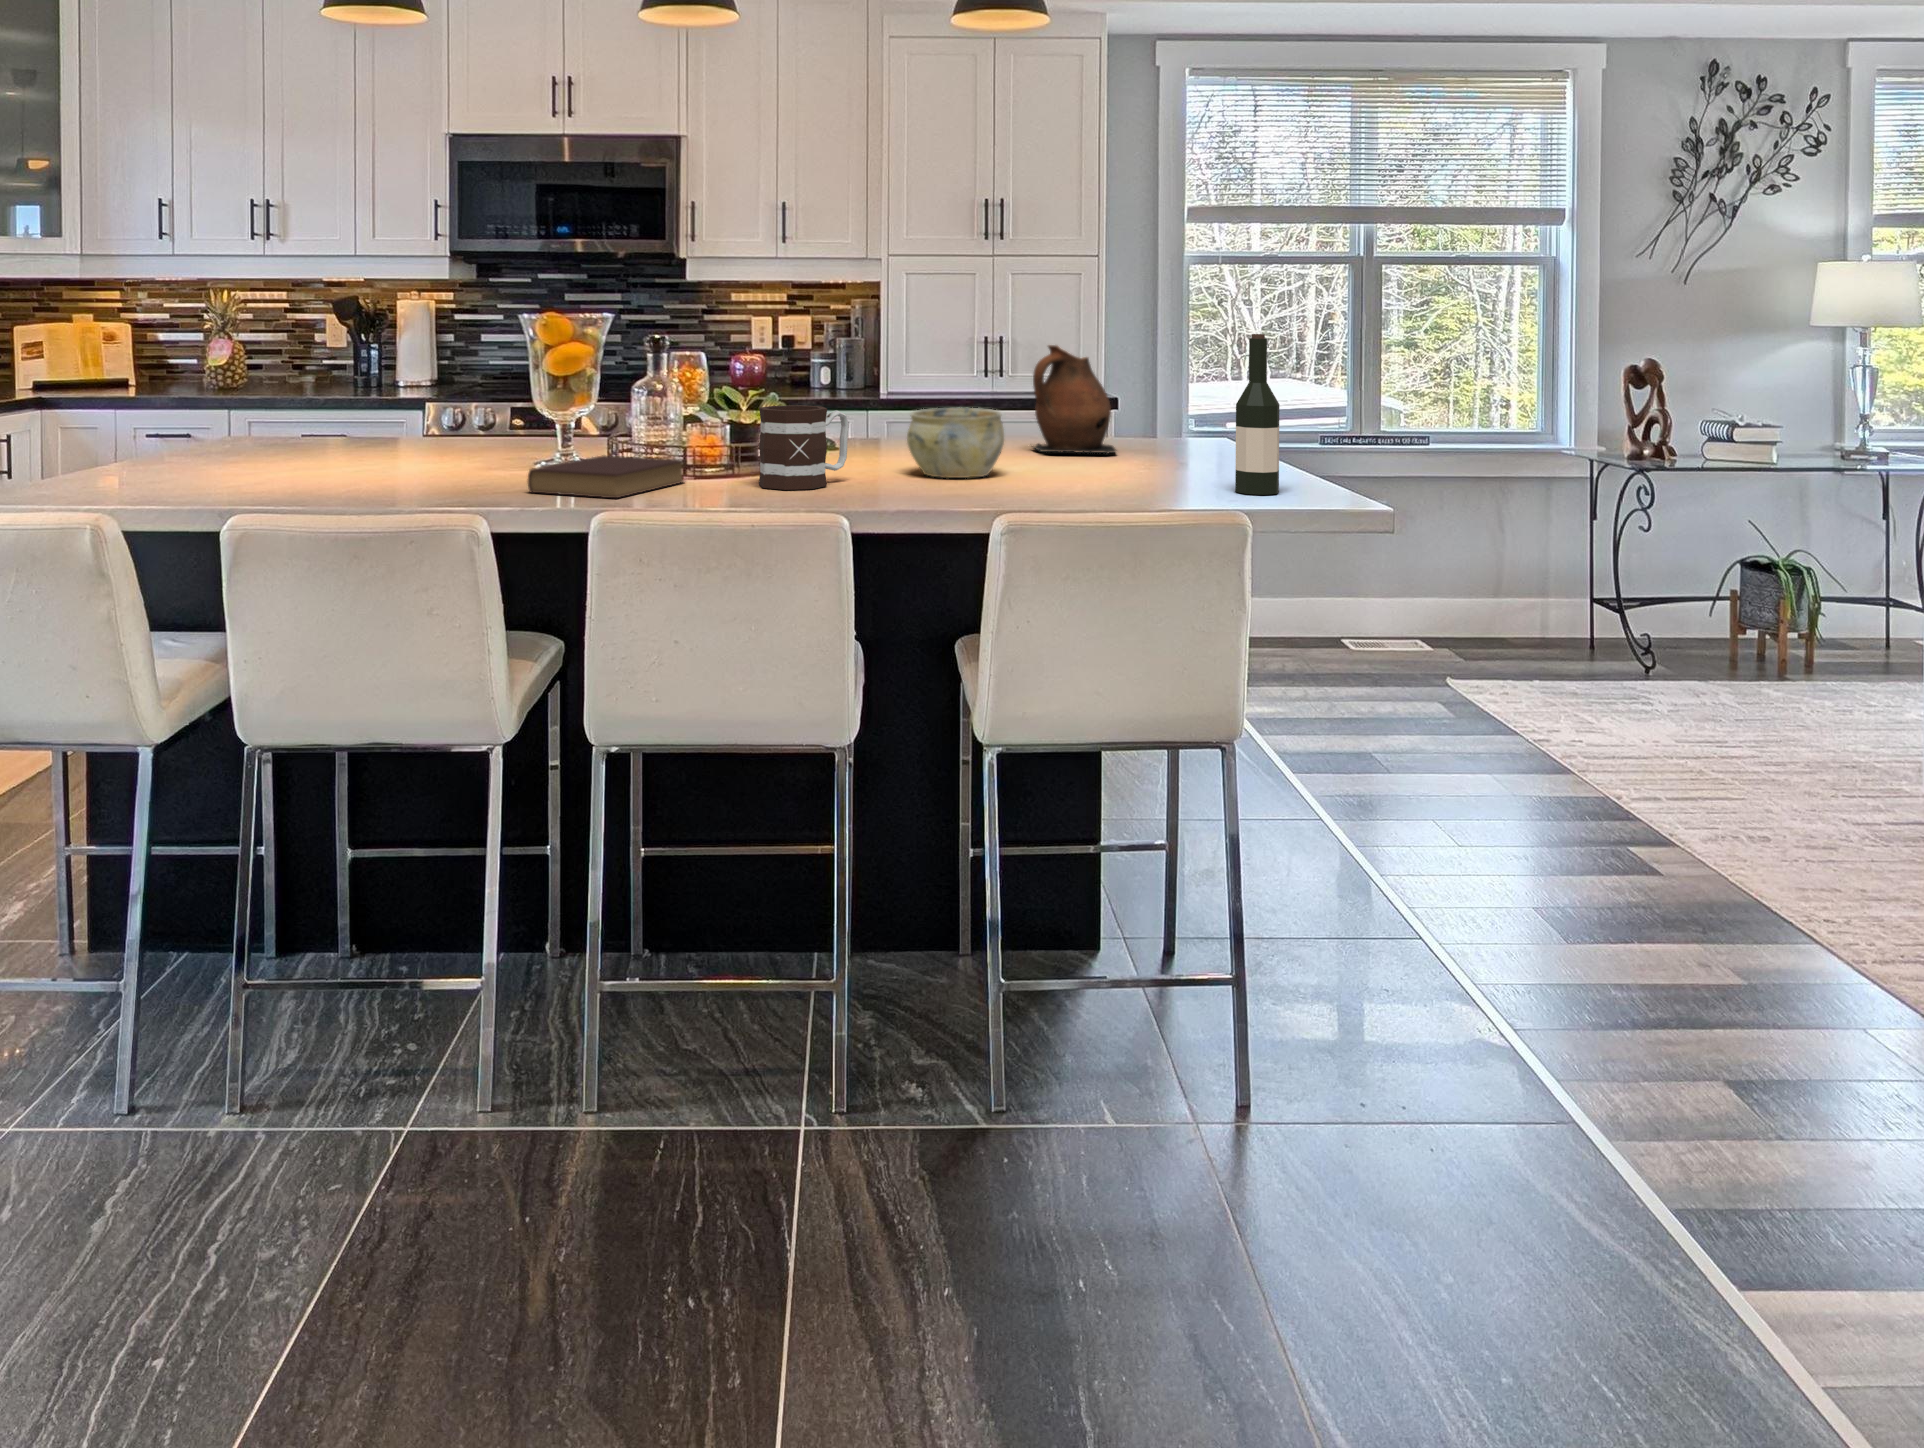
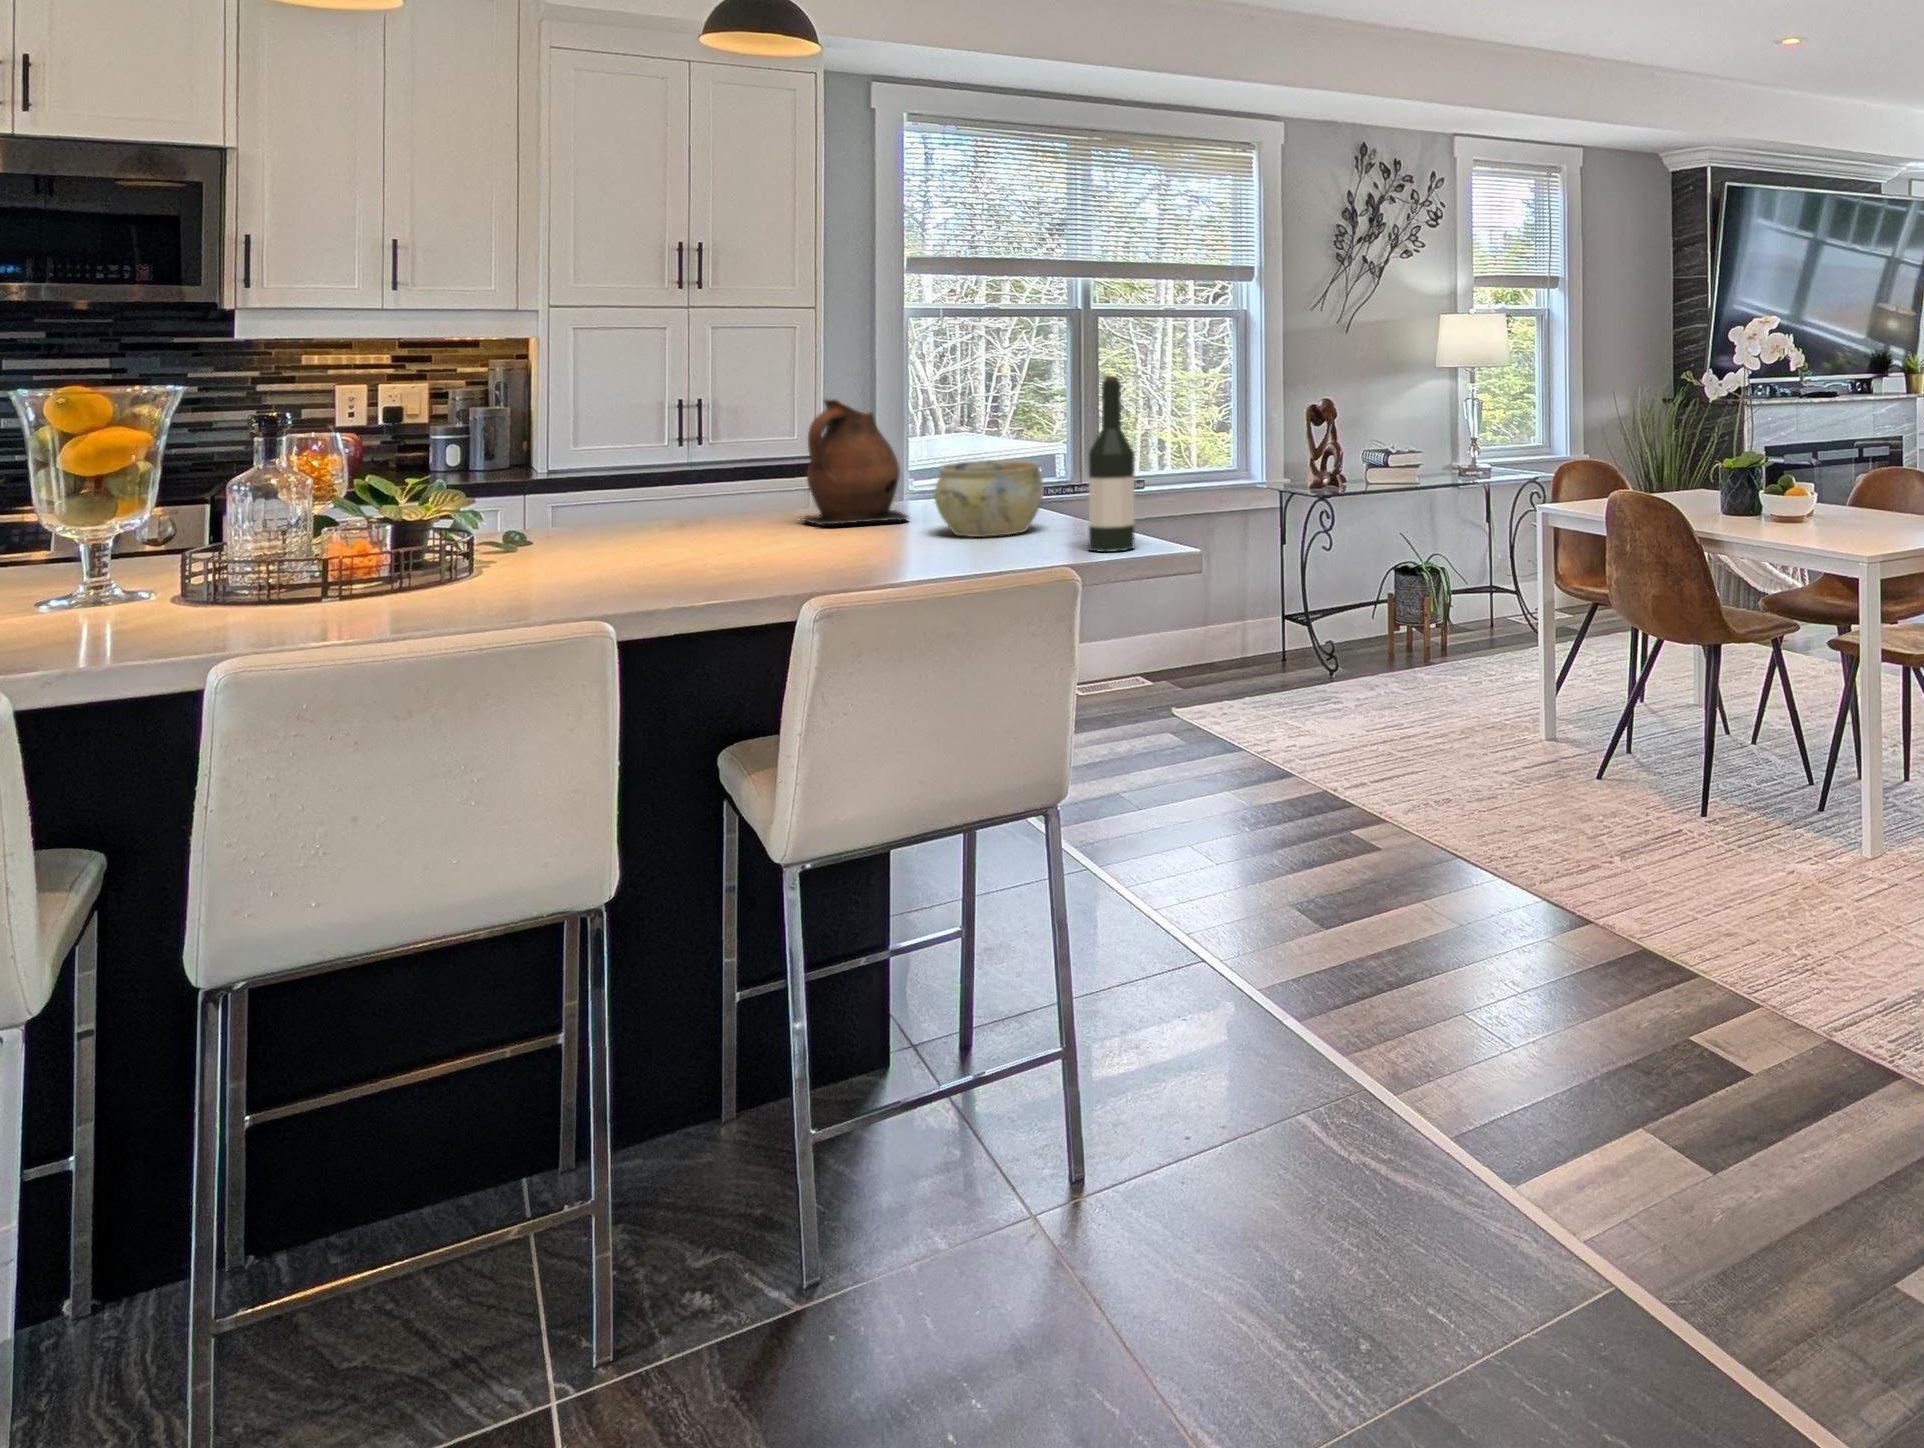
mug: present [759,405,849,490] -> none [451,488,591,607]
ceramic bowl: present [907,407,1004,478] -> present [934,460,1044,537]
book: present [528,455,685,498] -> none [15,579,322,659]

